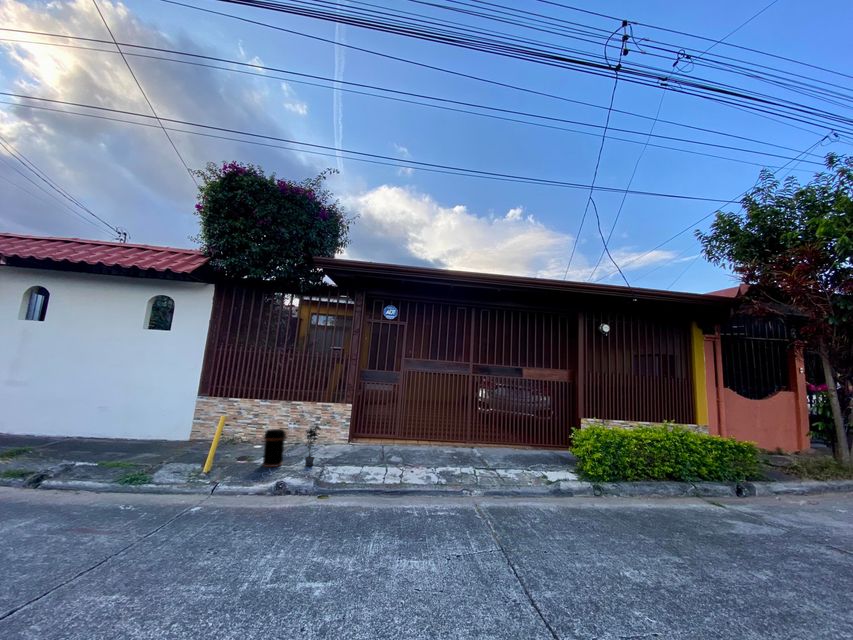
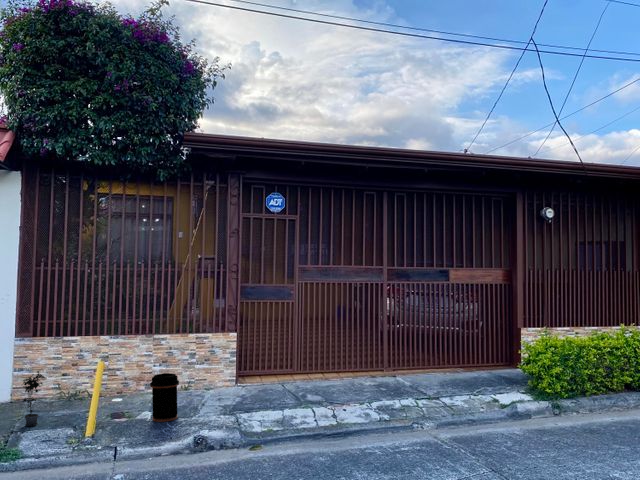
potted plant: present [305,426,321,466] -> present [23,371,45,426]

